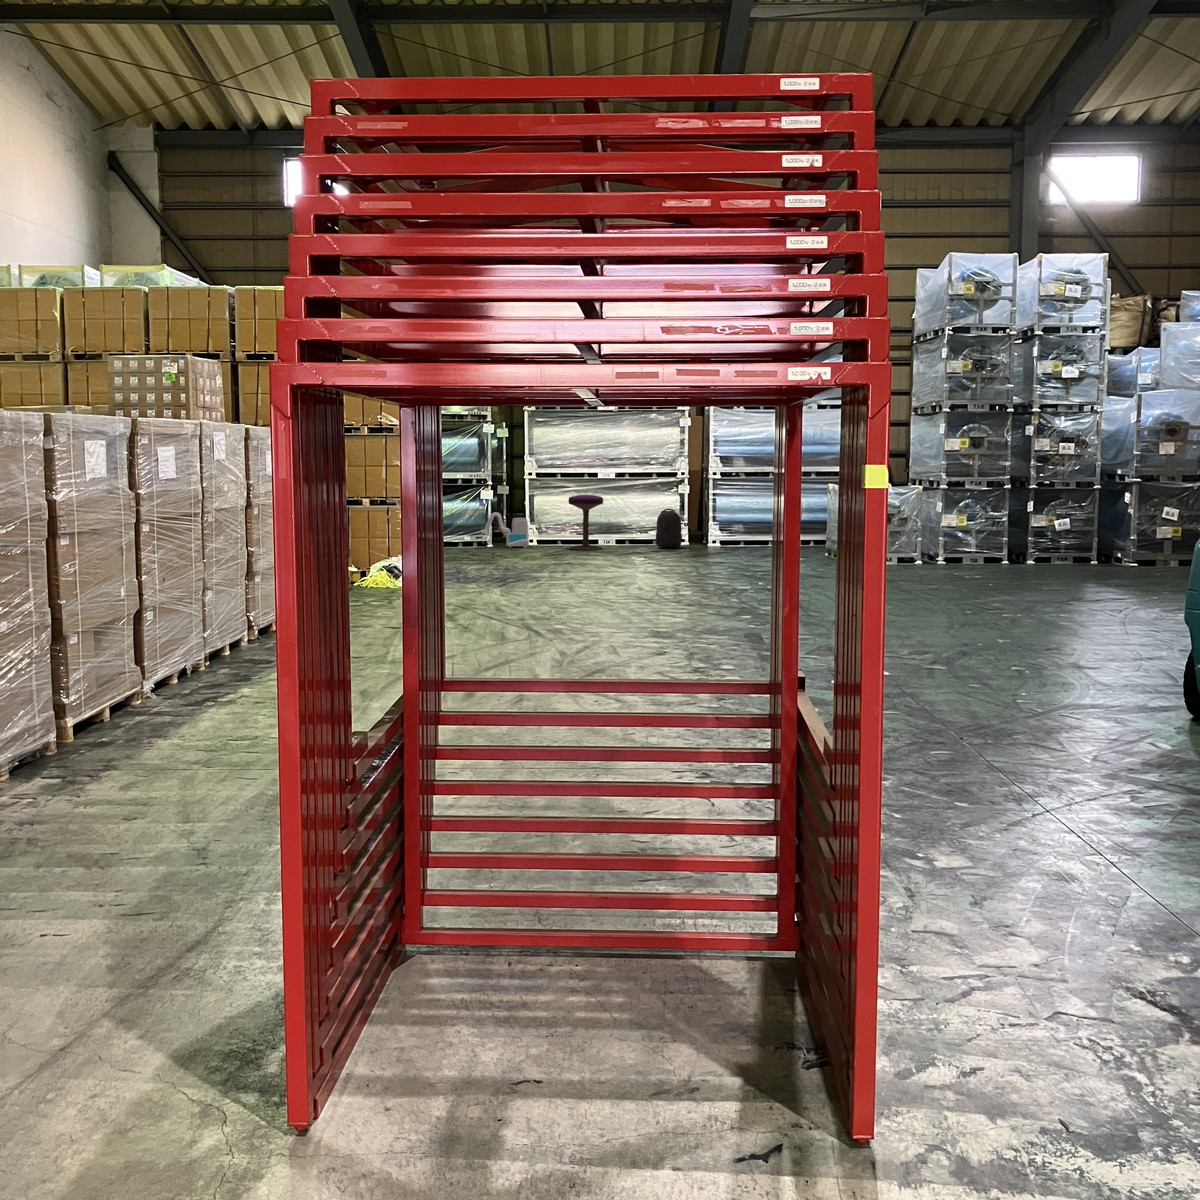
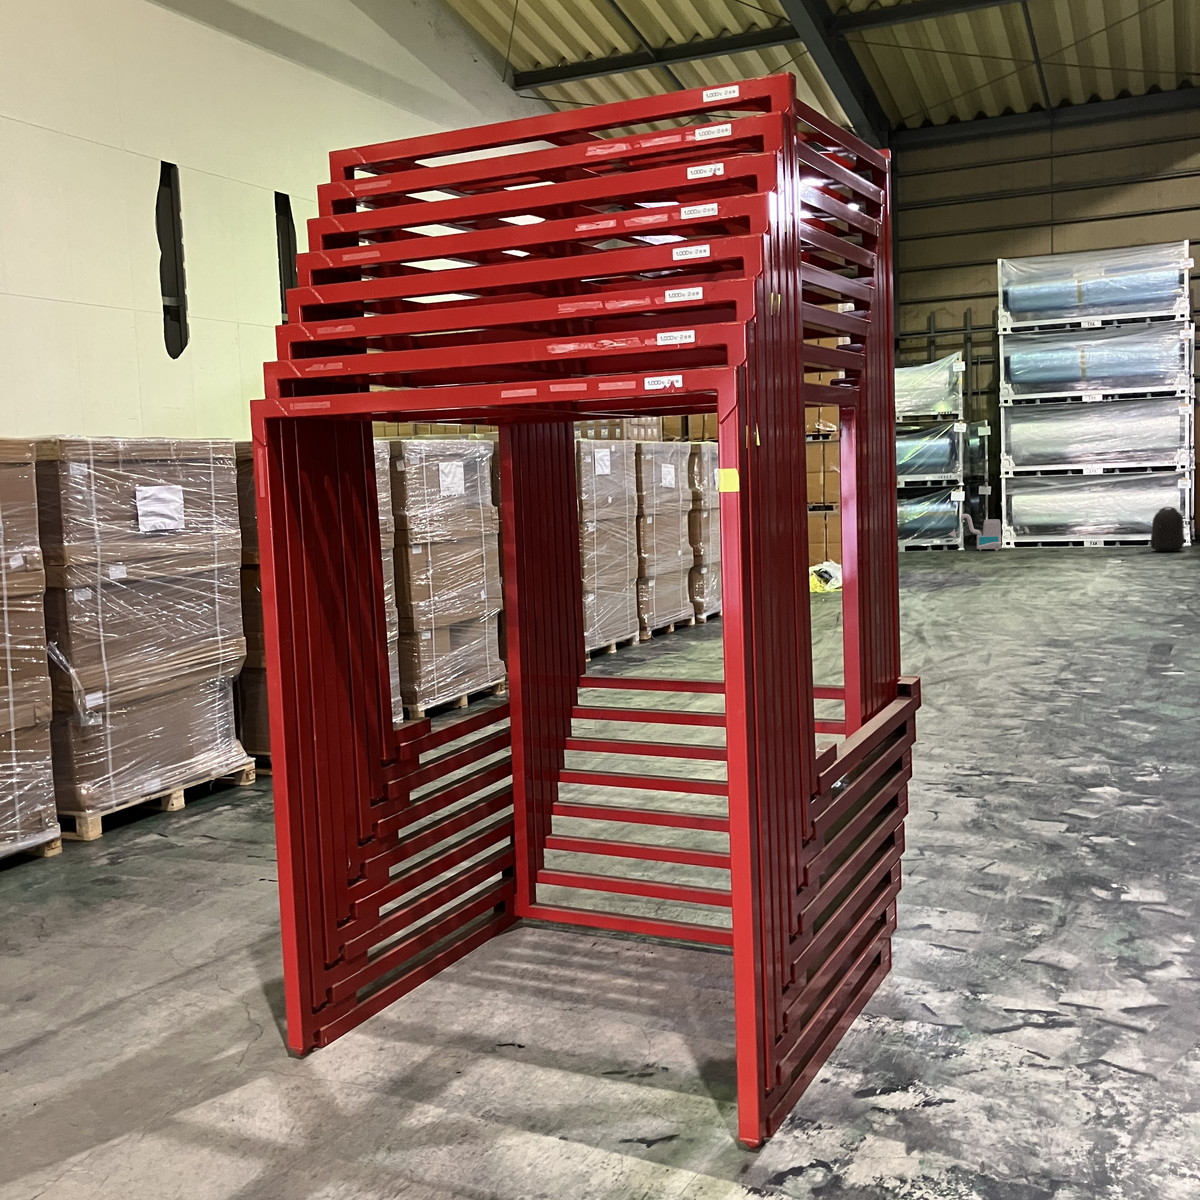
stool: present [569,495,603,550] -> none [1045,493,1086,553]

